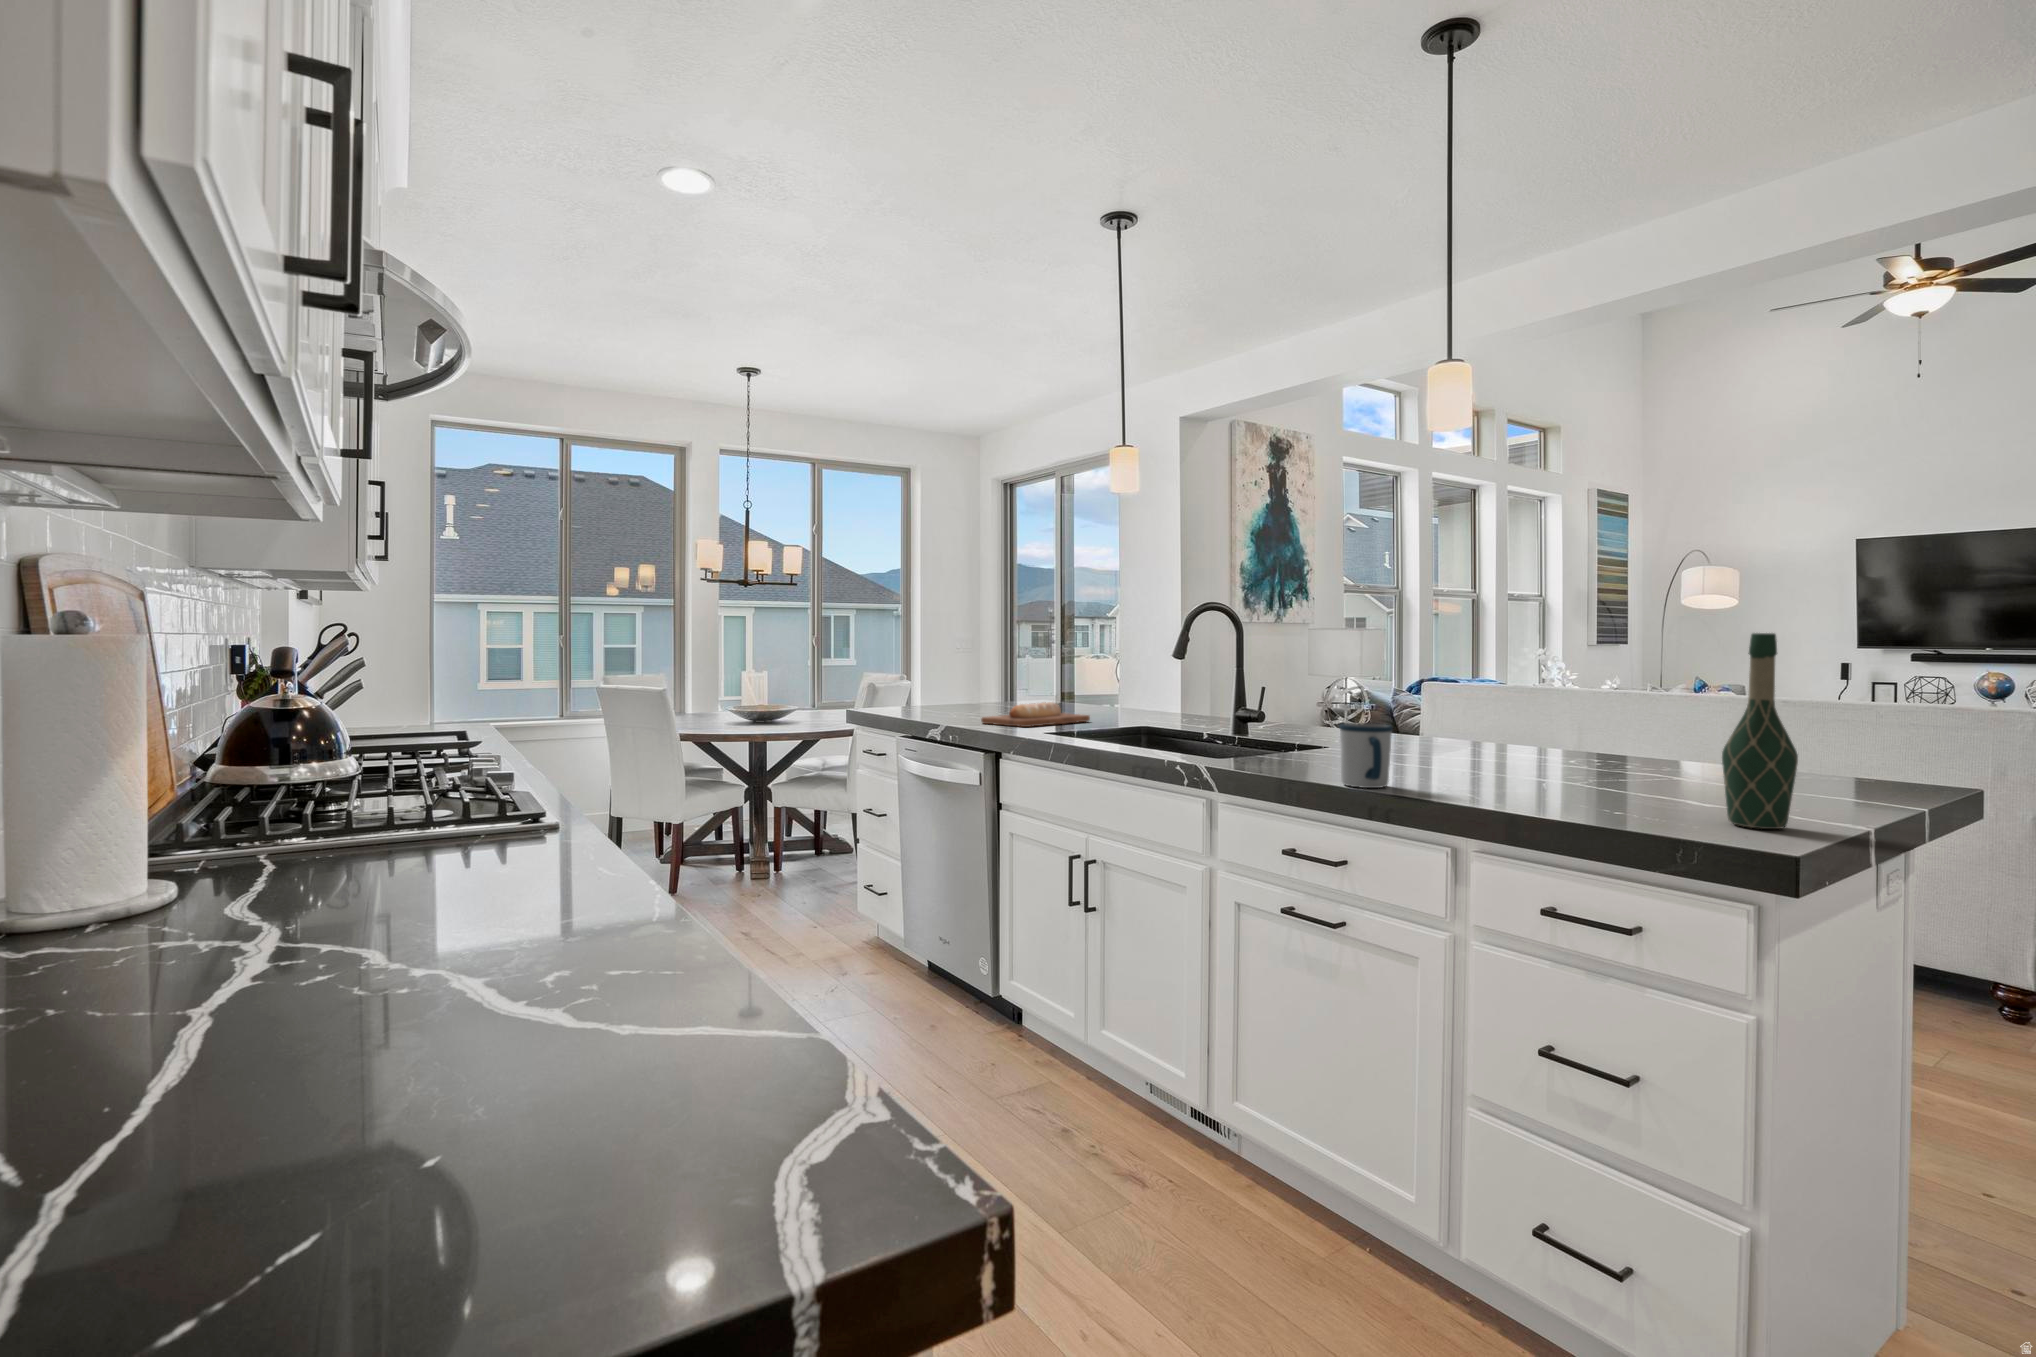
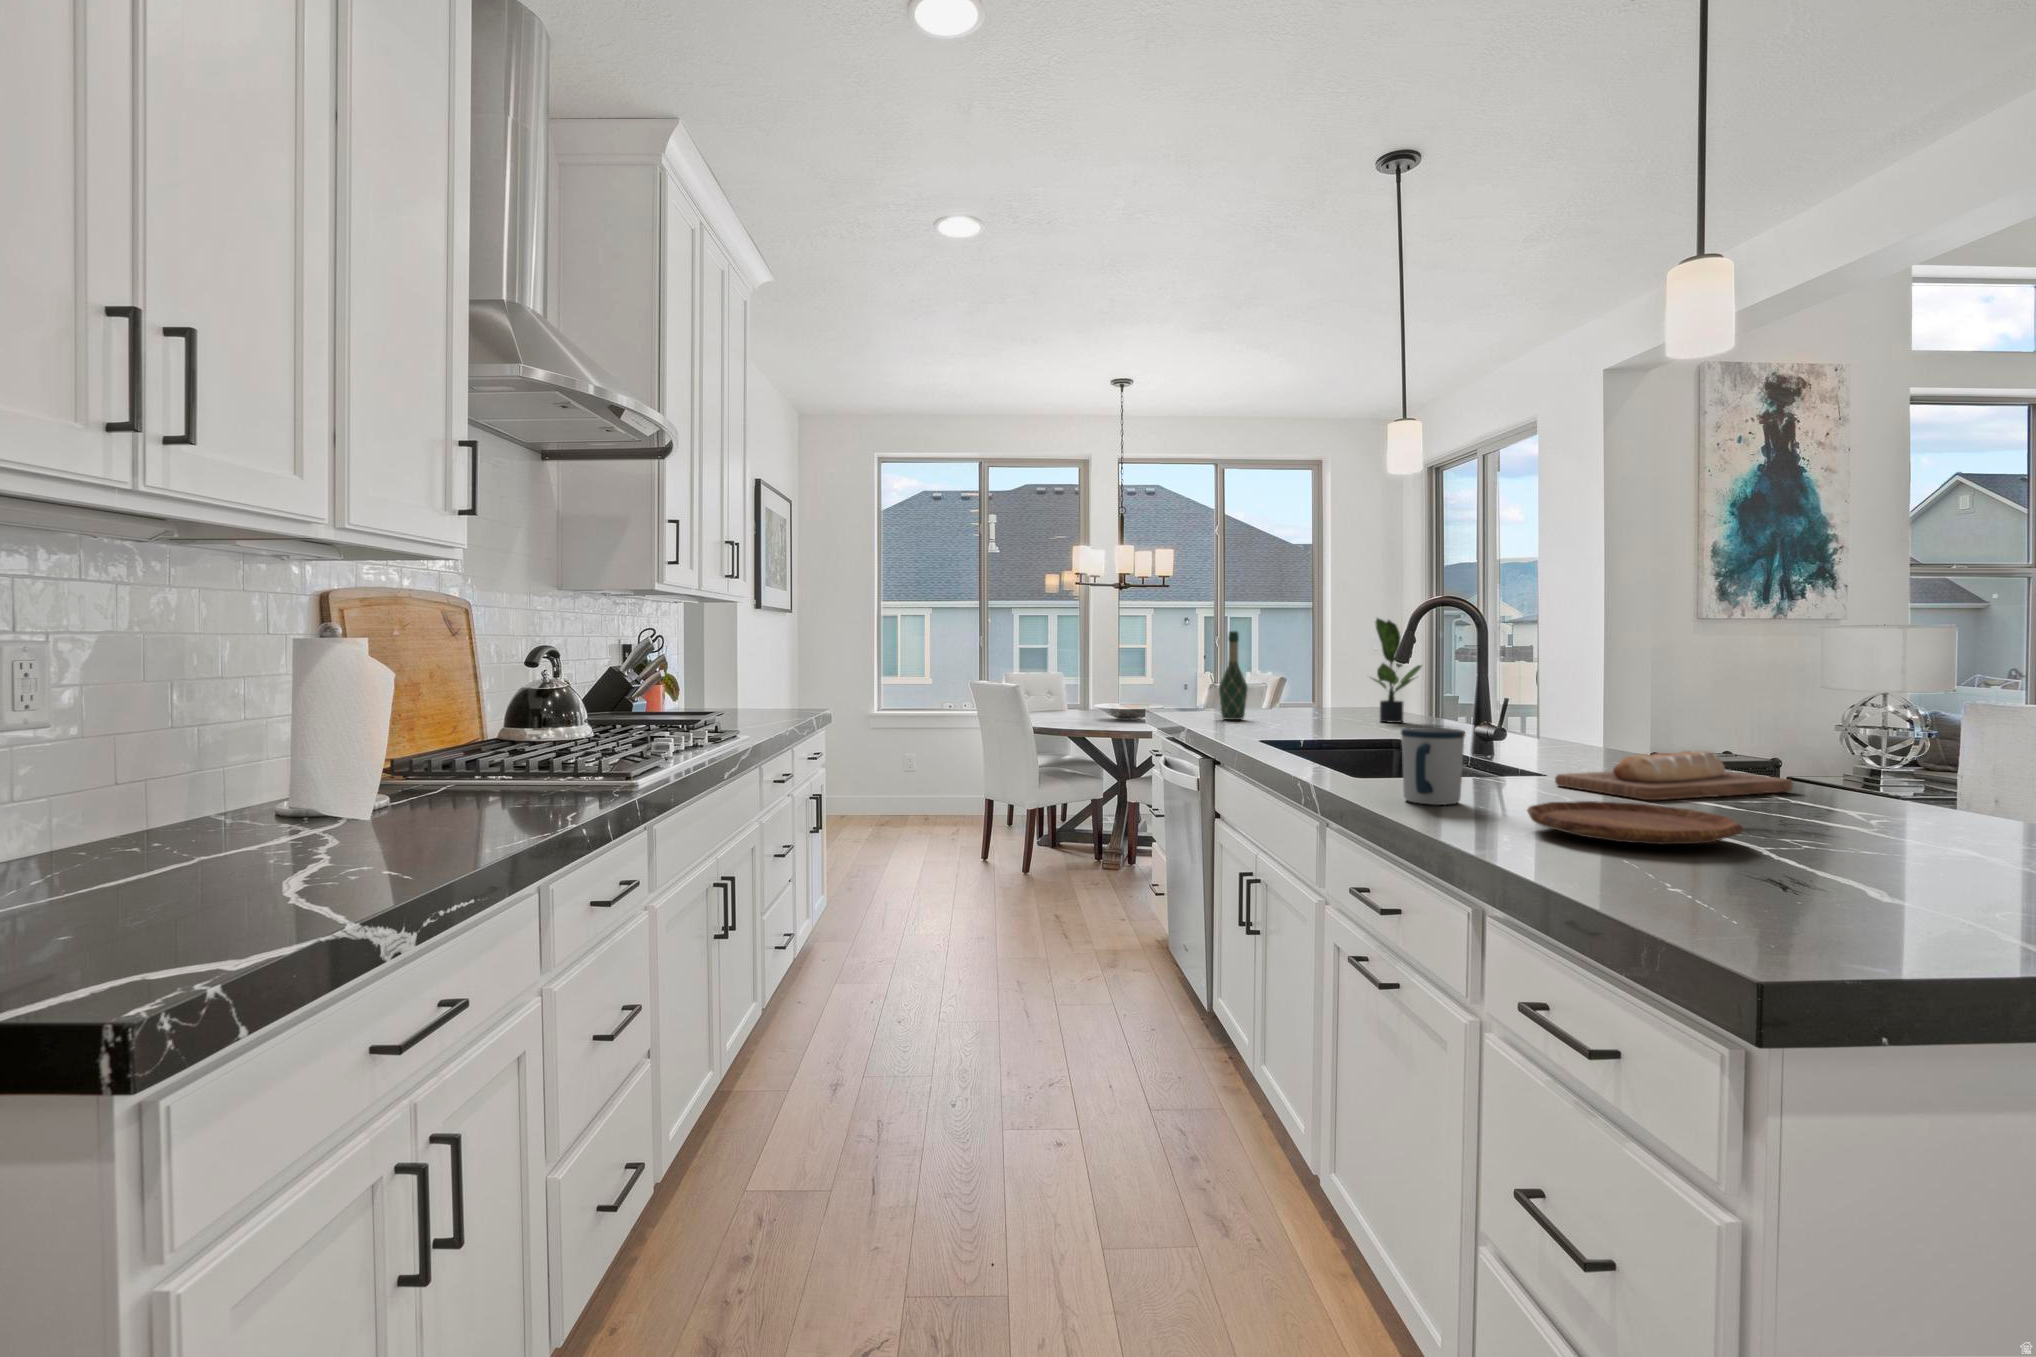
potted plant: none [1077,621,1127,716] -> present [1372,618,1421,723]
wine bottle: present [1722,633,1798,829] -> present [1219,631,1248,720]
bread loaf: present [981,702,1090,727] -> present [1555,751,1793,800]
tray: none [1484,777,1647,807] -> present [1527,801,1743,844]

